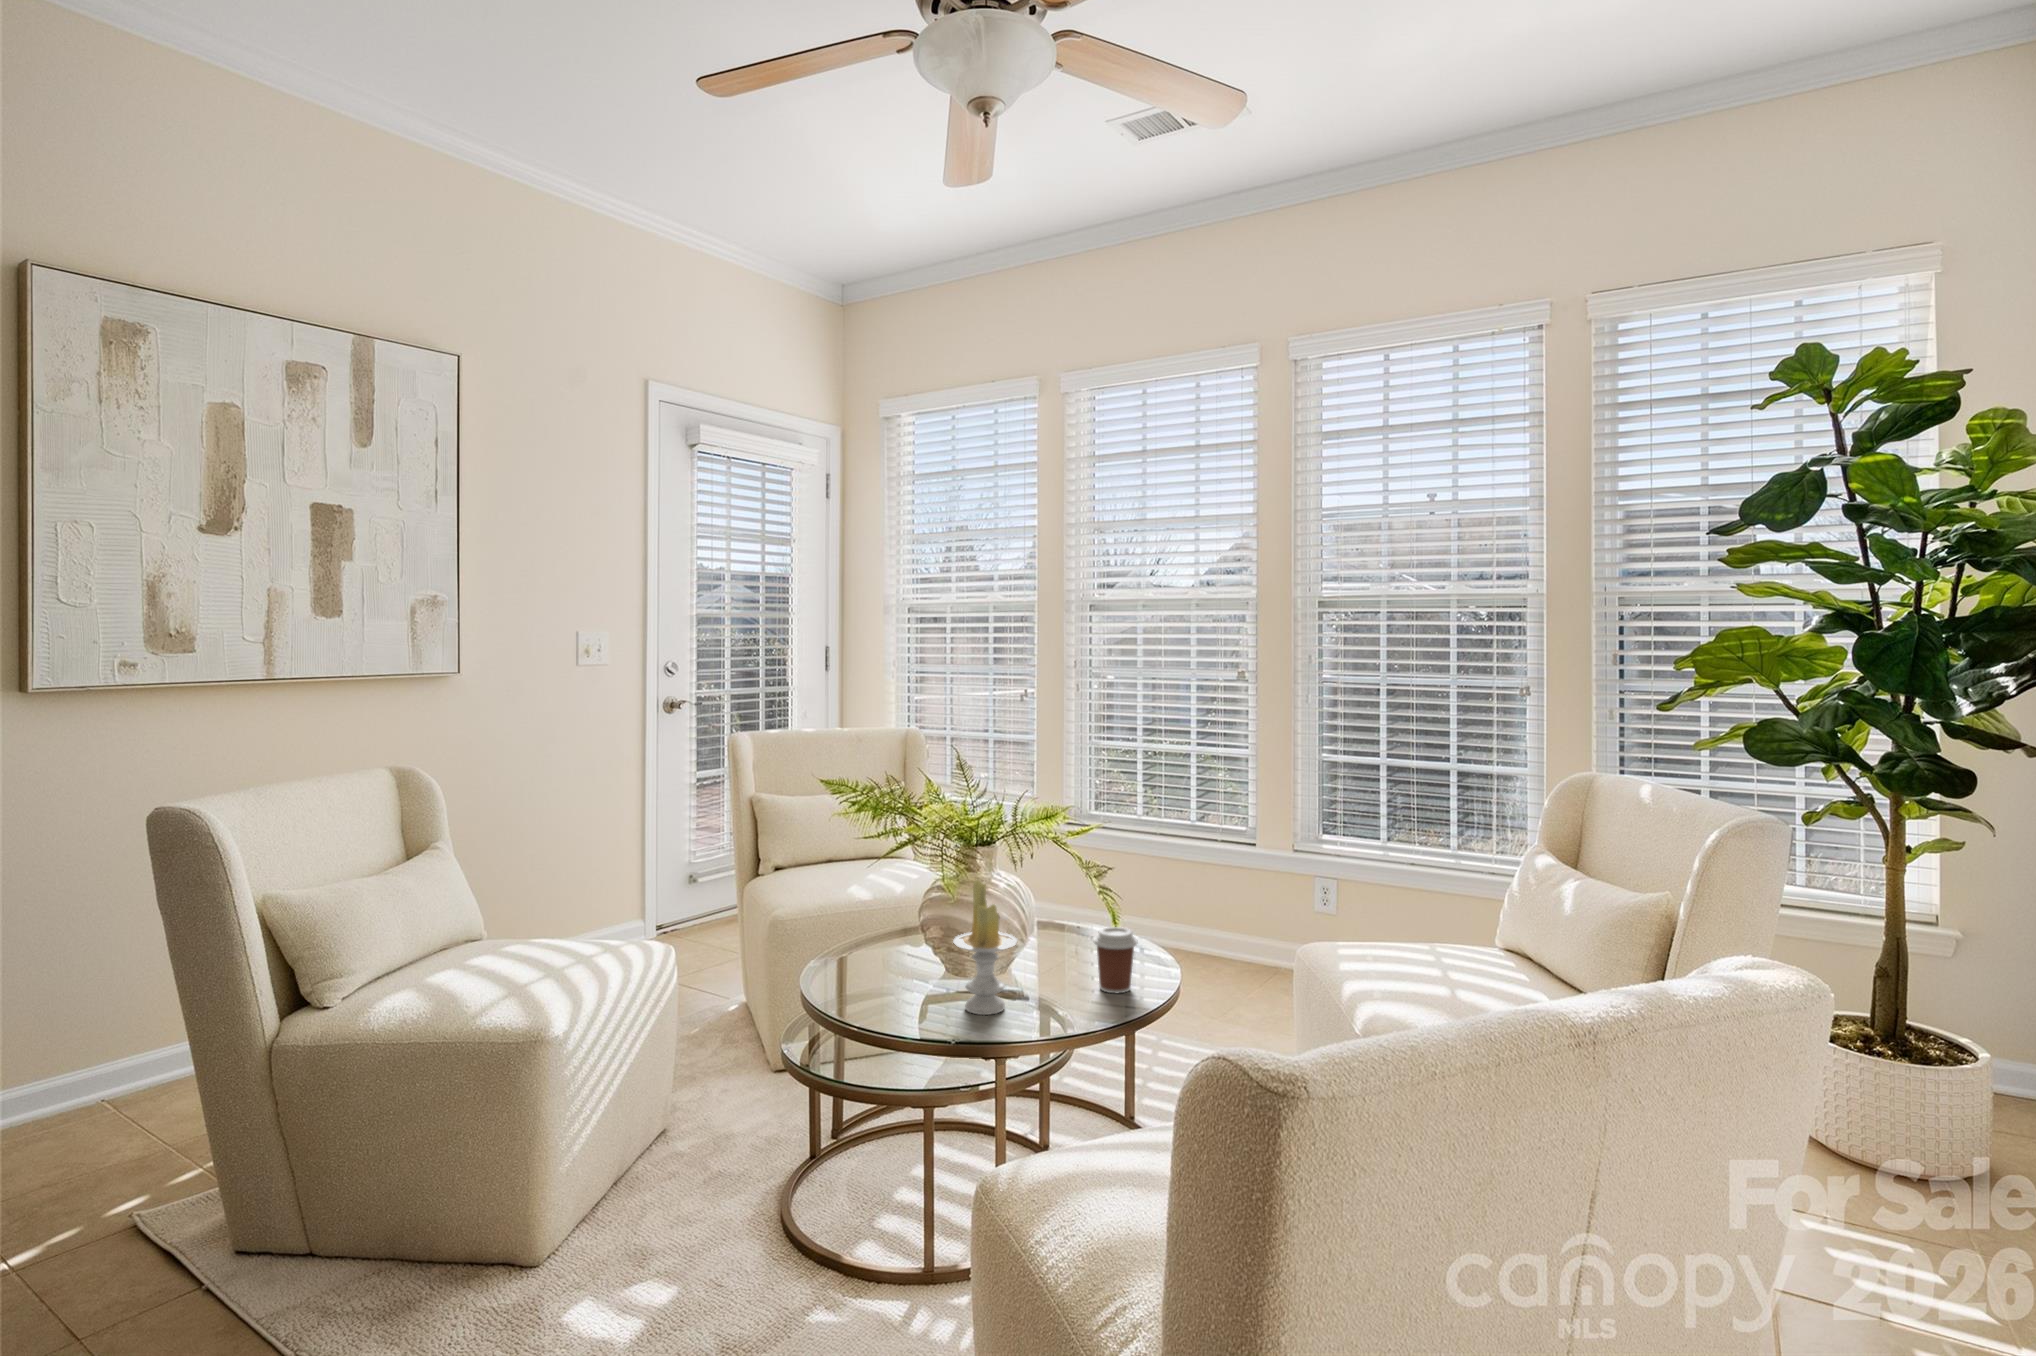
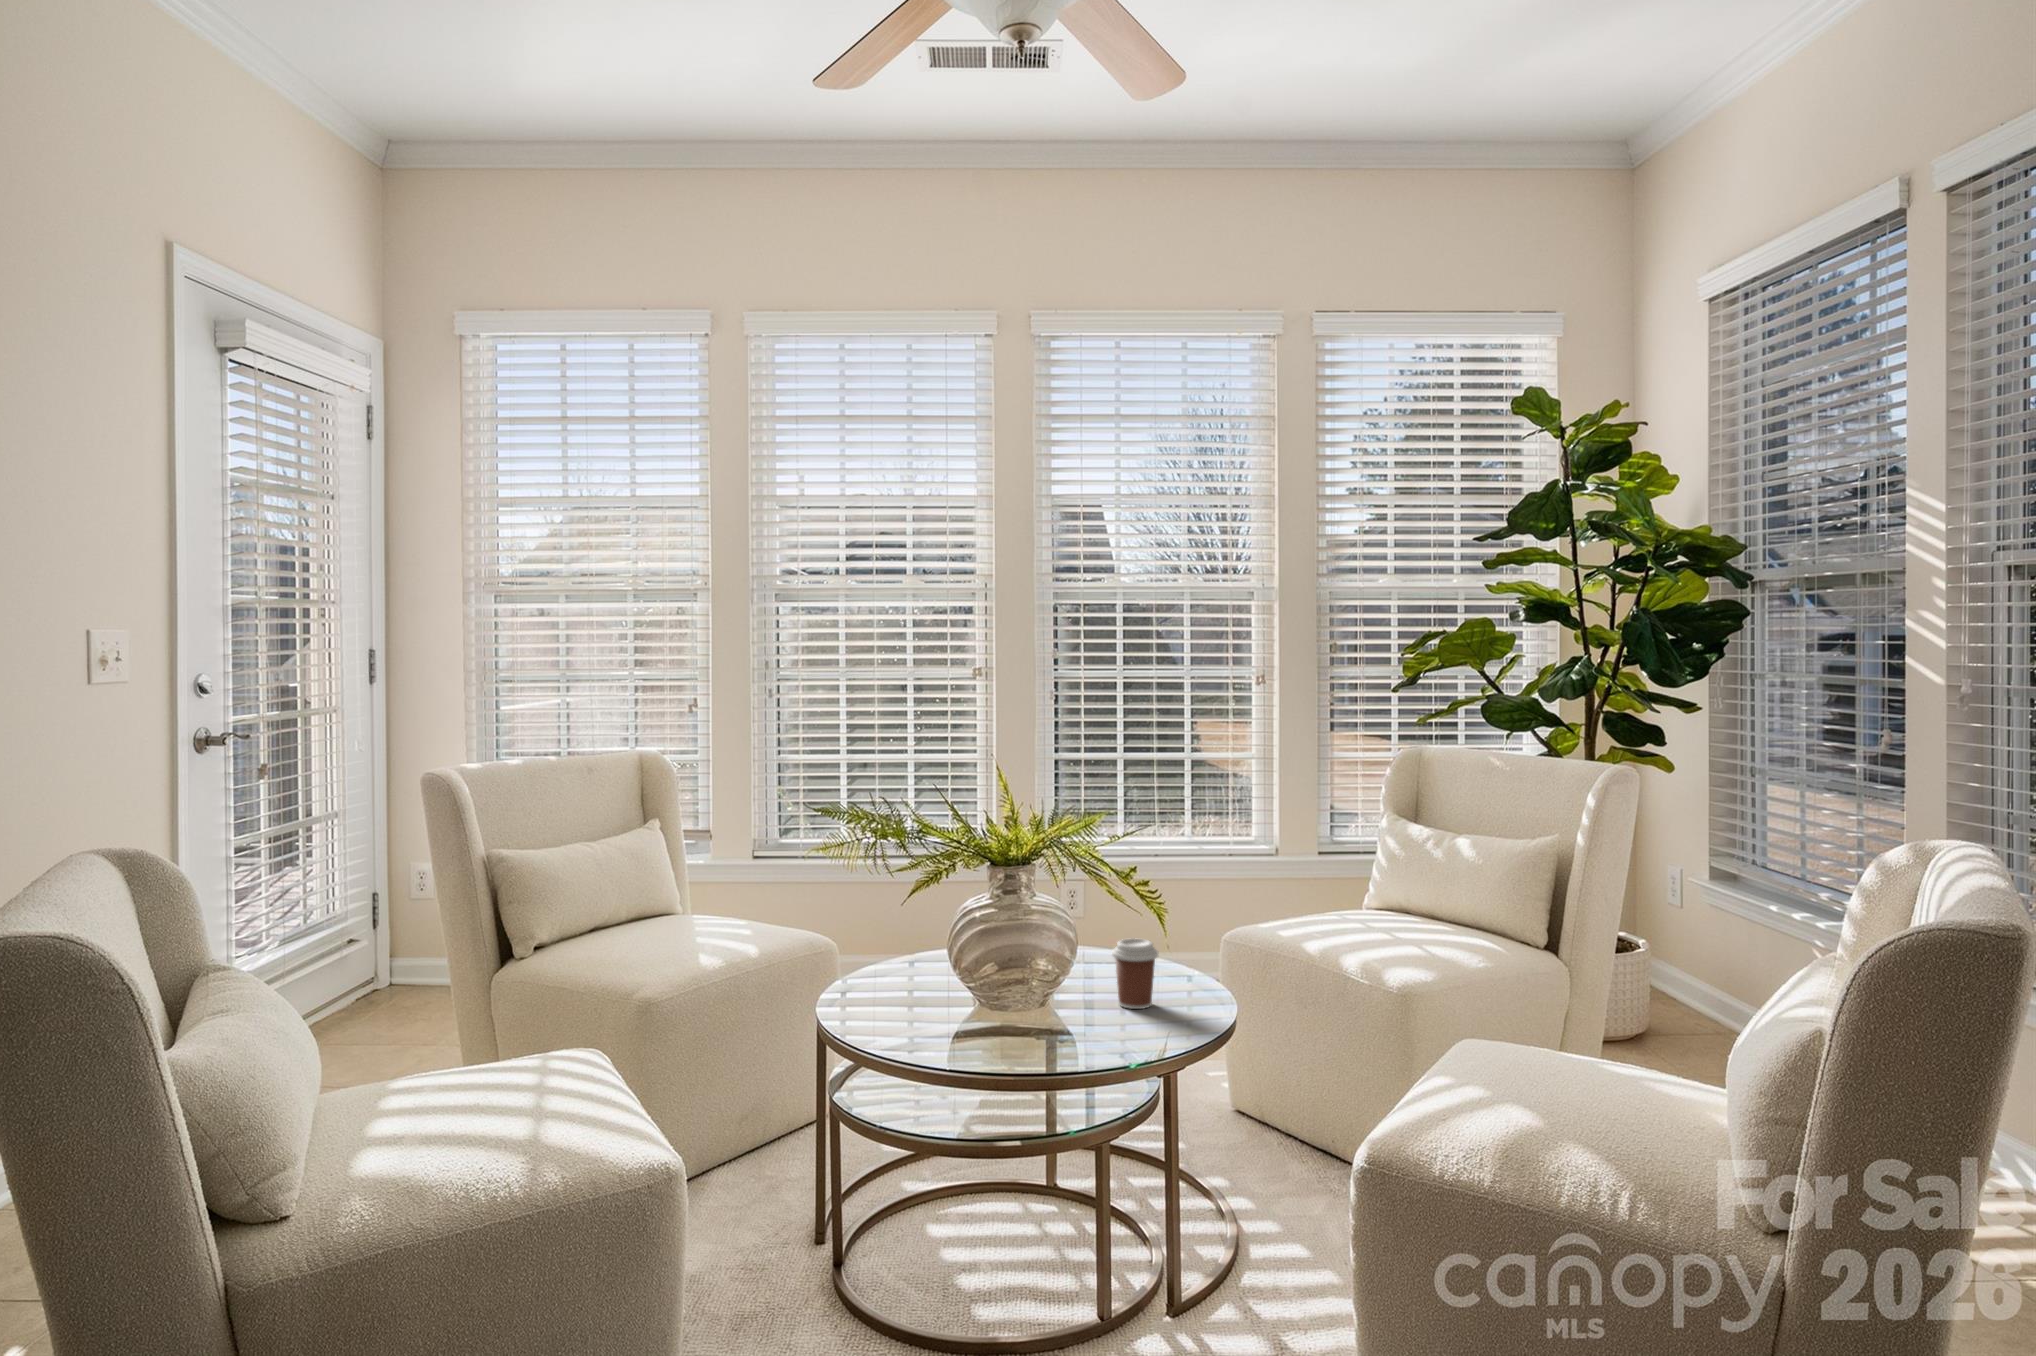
candle: present [953,880,1017,1015] -> none [1020,901,1092,1053]

